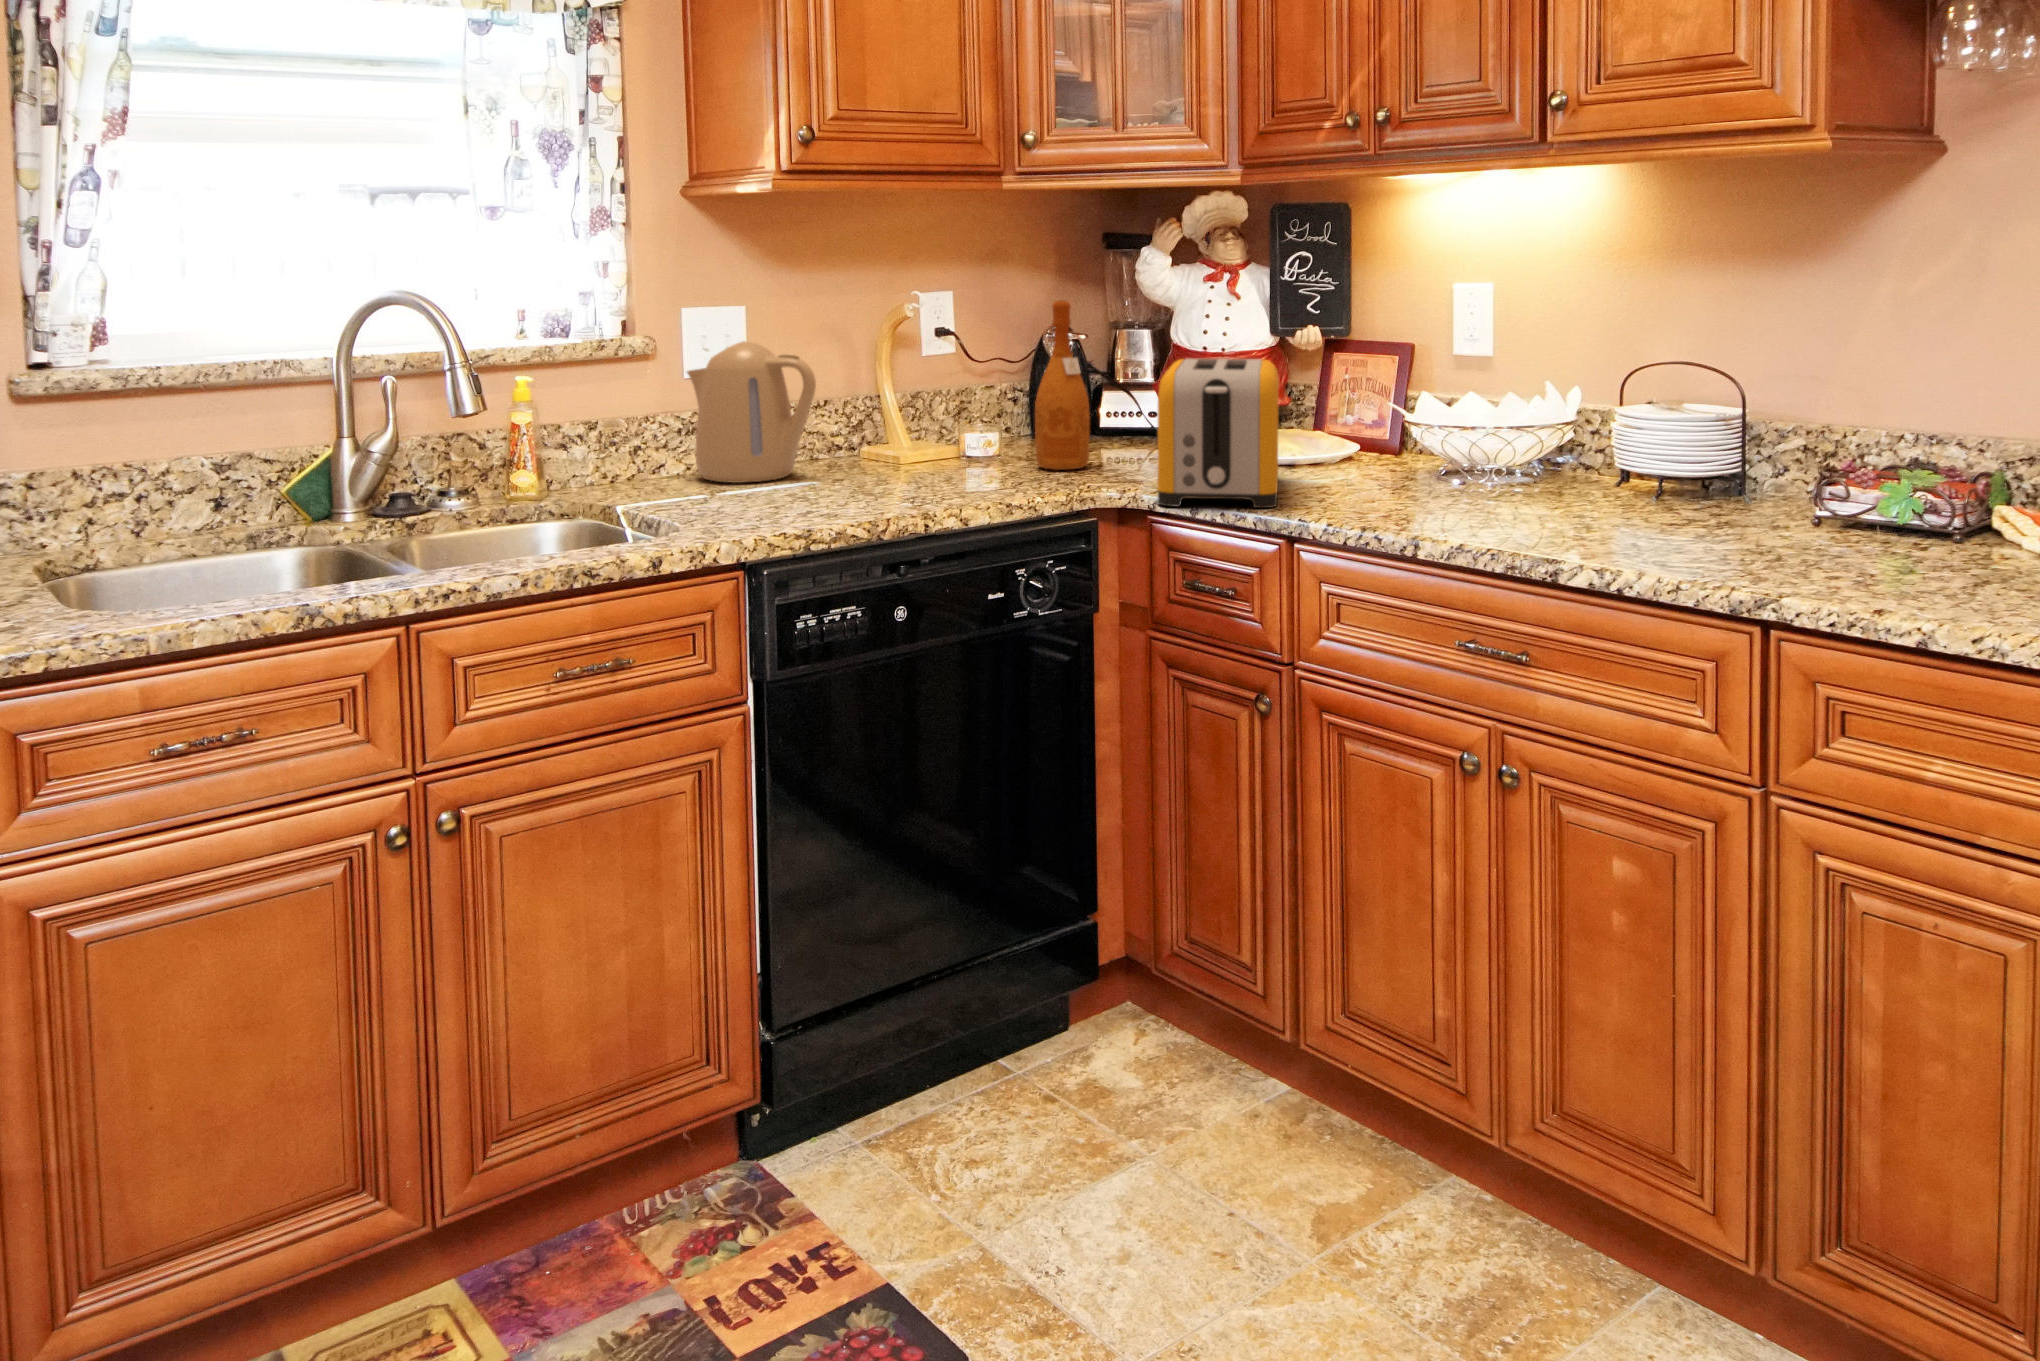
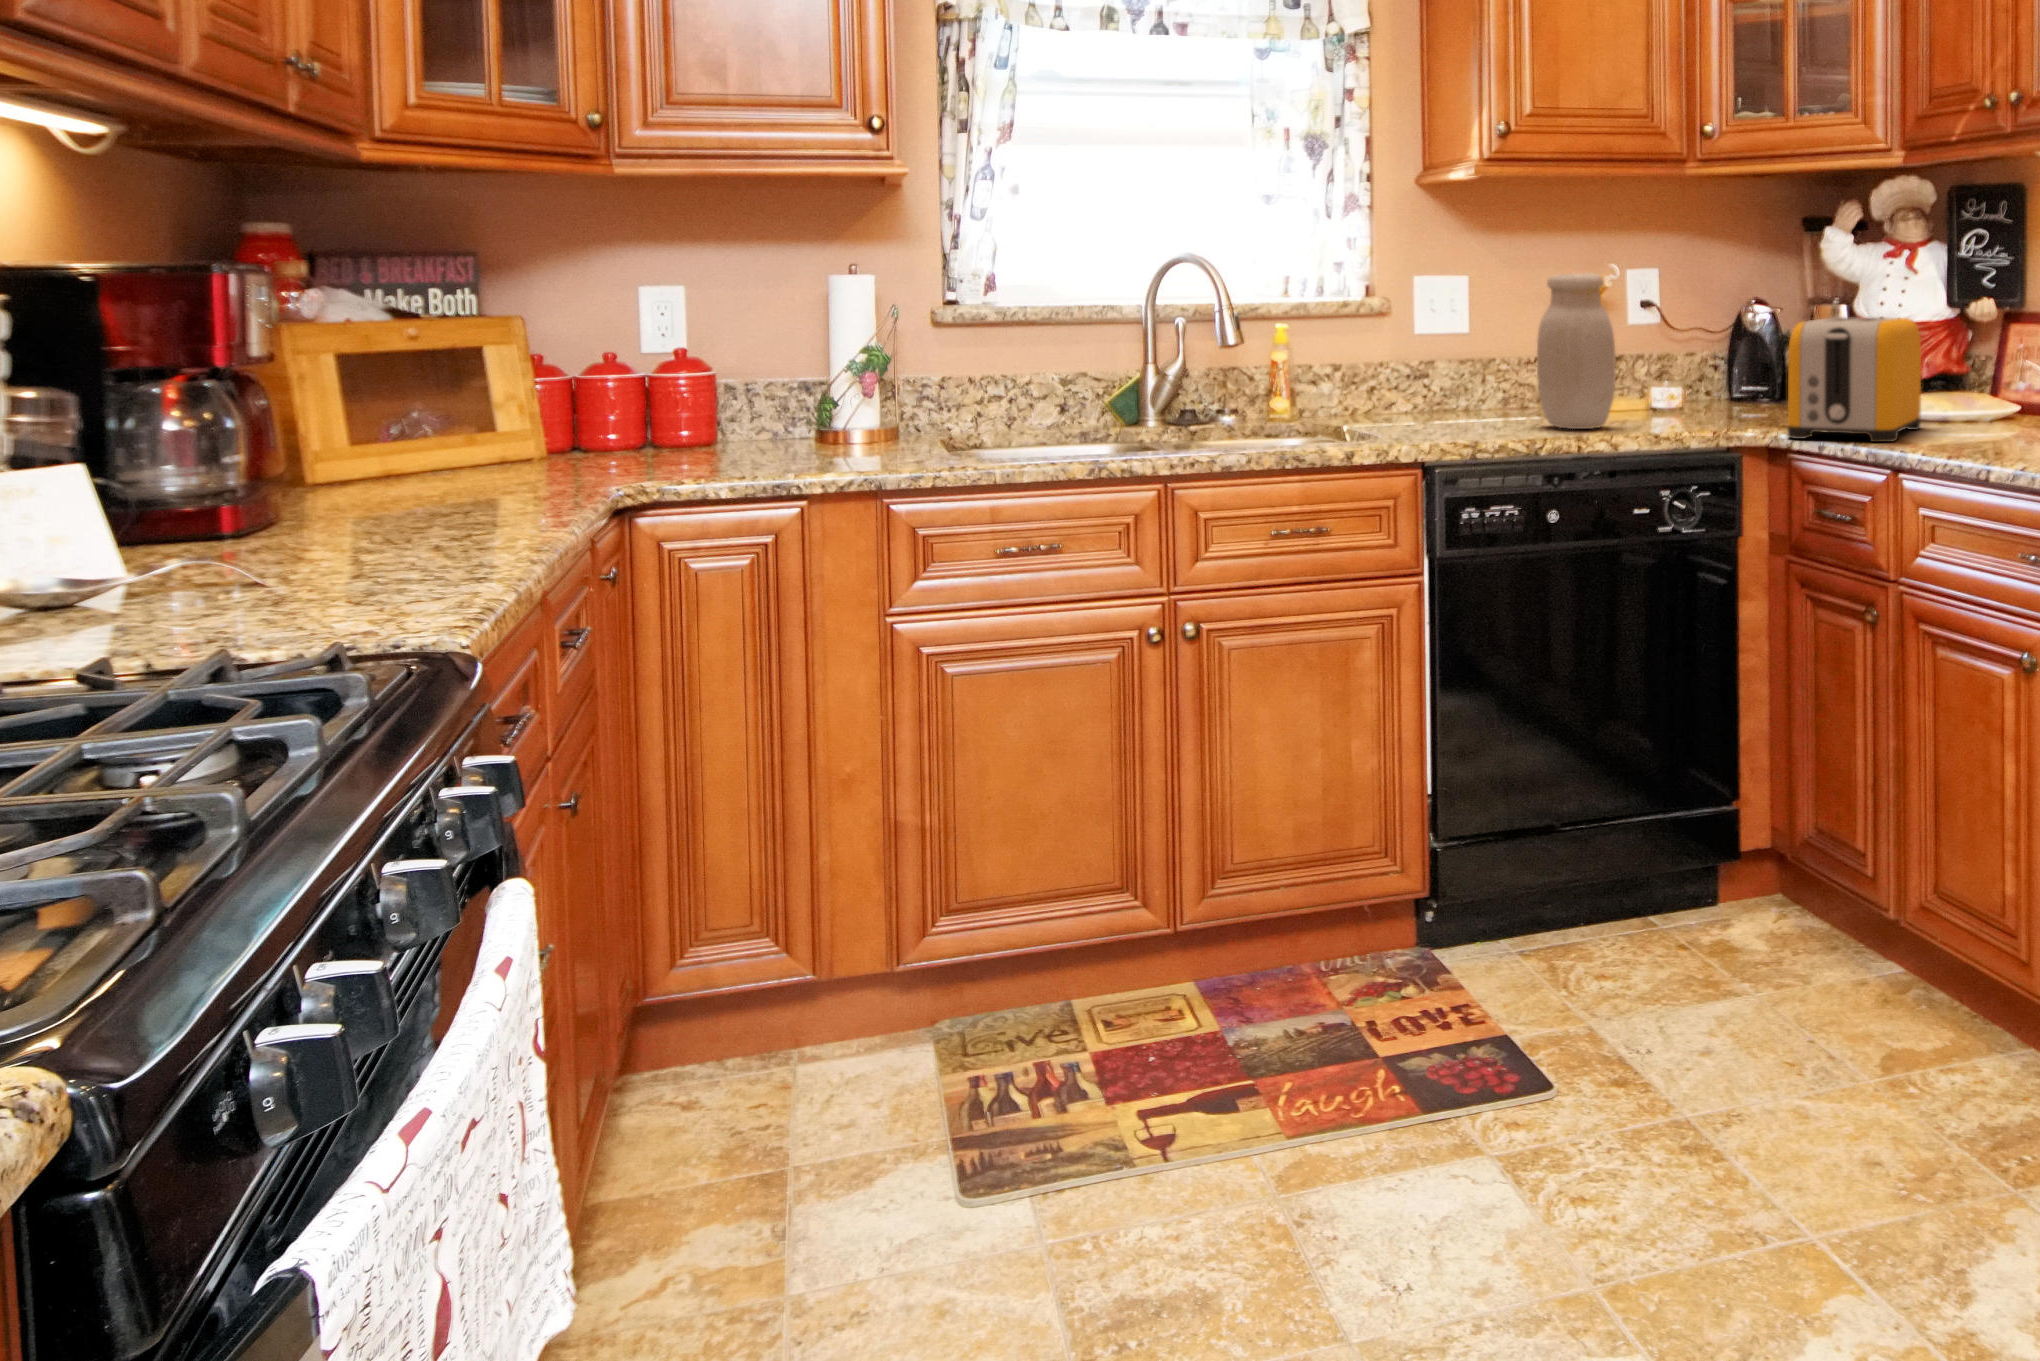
wine bottle: present [1035,300,1090,470] -> none [1710,270,1759,418]
jar: none [853,311,947,498] -> present [1537,273,1616,429]
kettle: present [687,341,816,483] -> none [1418,303,1519,418]

